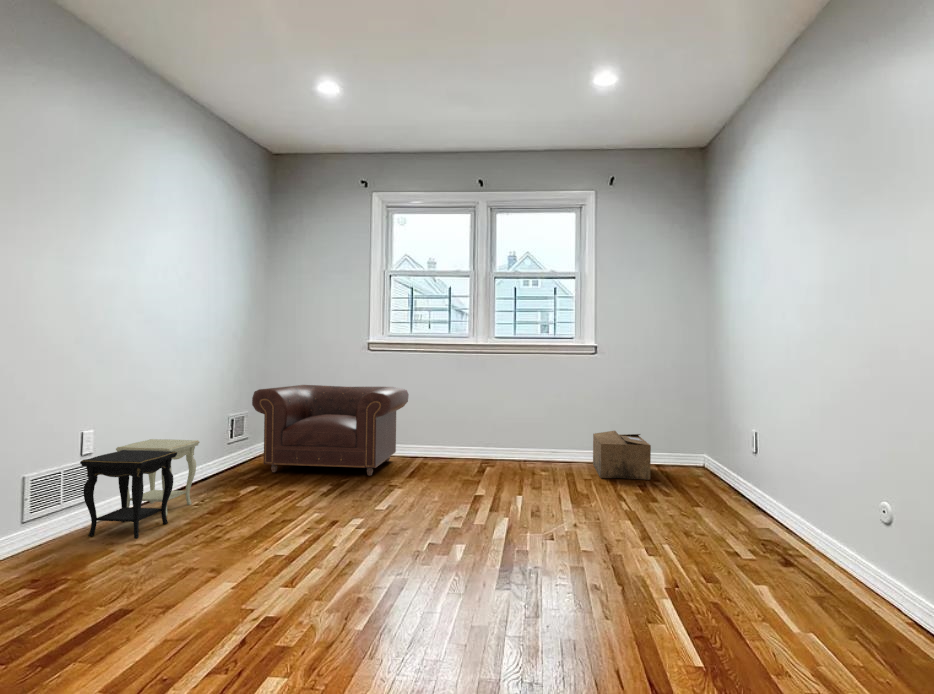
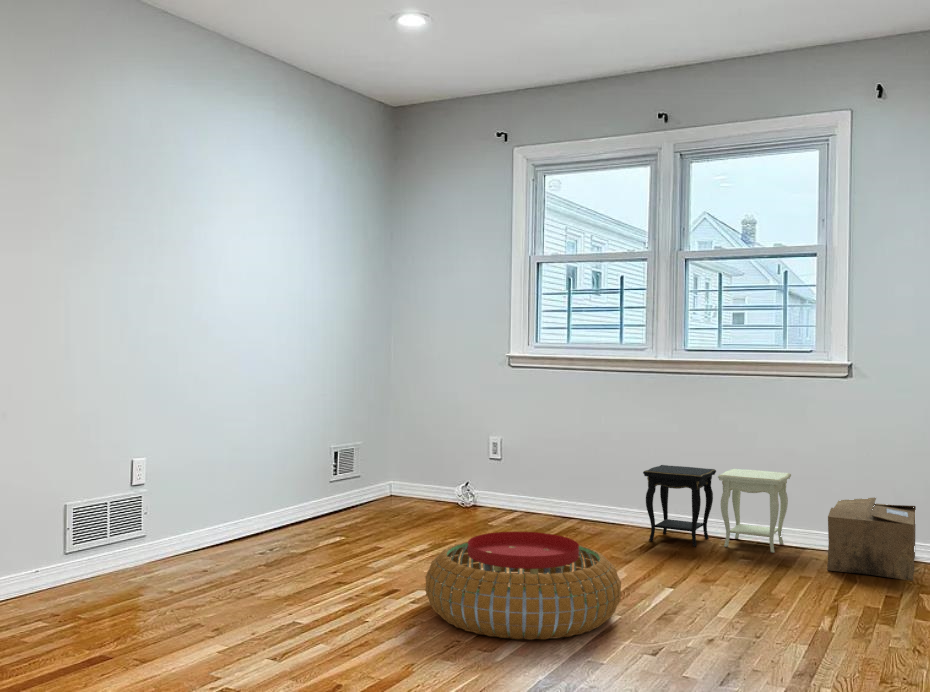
armchair: present [252,385,409,476] -> none [349,410,558,537]
side table: present [80,439,199,538] -> present [643,465,791,553]
pouf: none [373,467,516,546] -> present [425,532,621,640]

